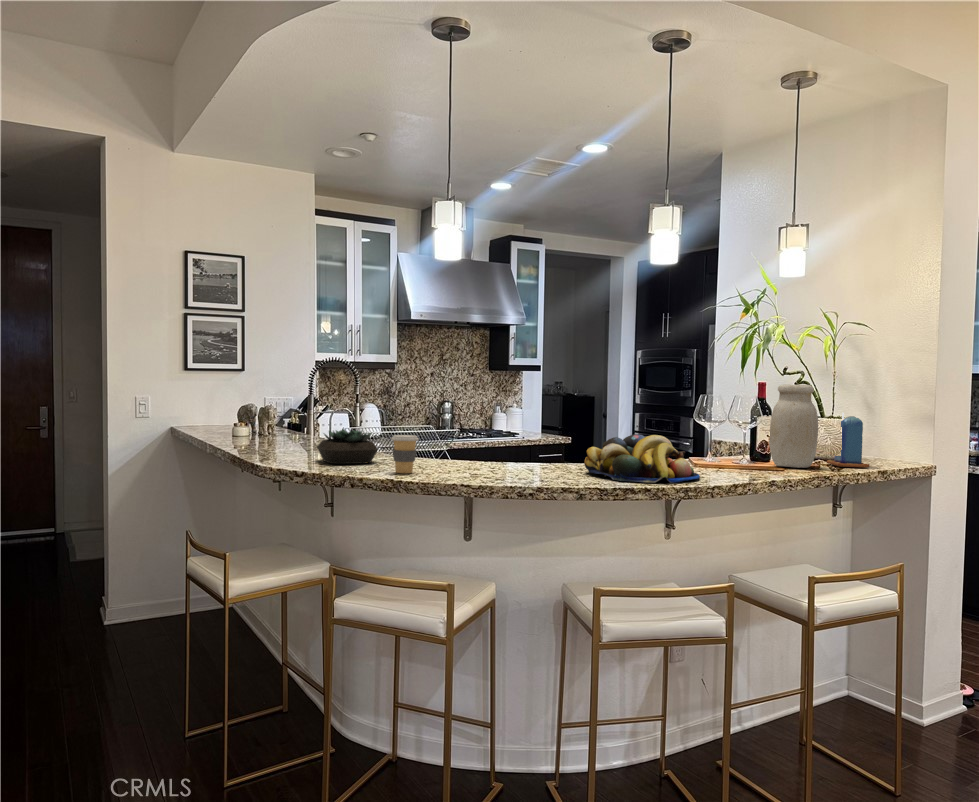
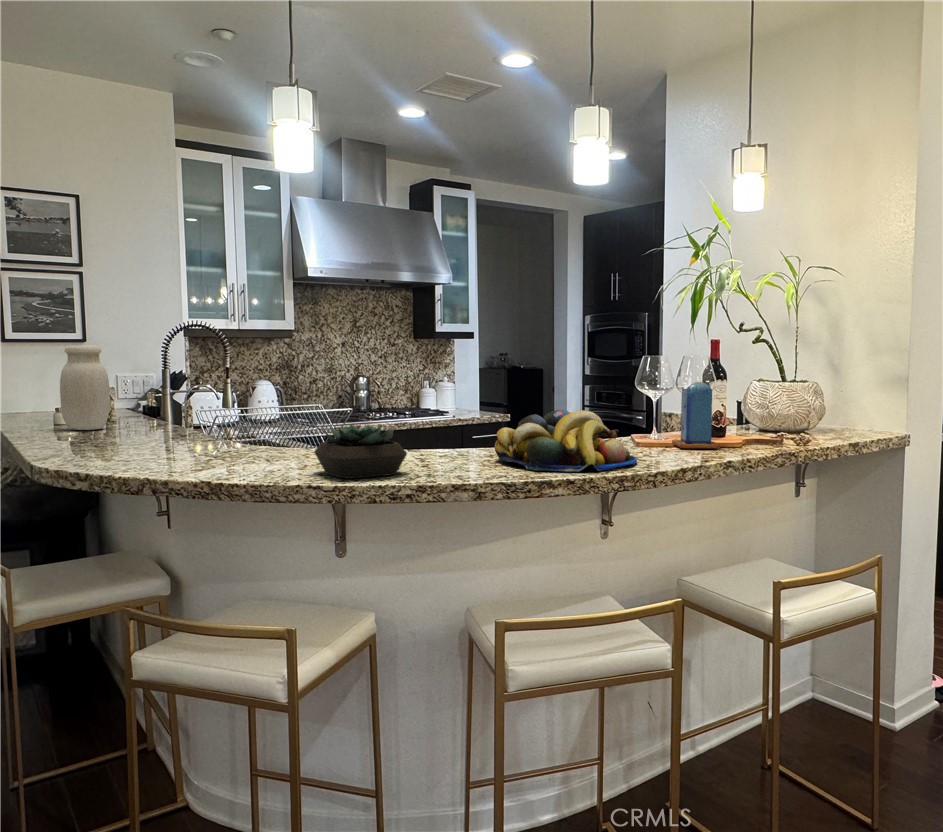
jar: present [769,384,818,468] -> present [60,345,110,430]
candle: present [827,413,870,467] -> present [672,377,720,449]
succulent plant: present [317,429,378,464] -> present [314,424,407,479]
coffee cup: present [391,435,419,473] -> none [243,421,280,470]

